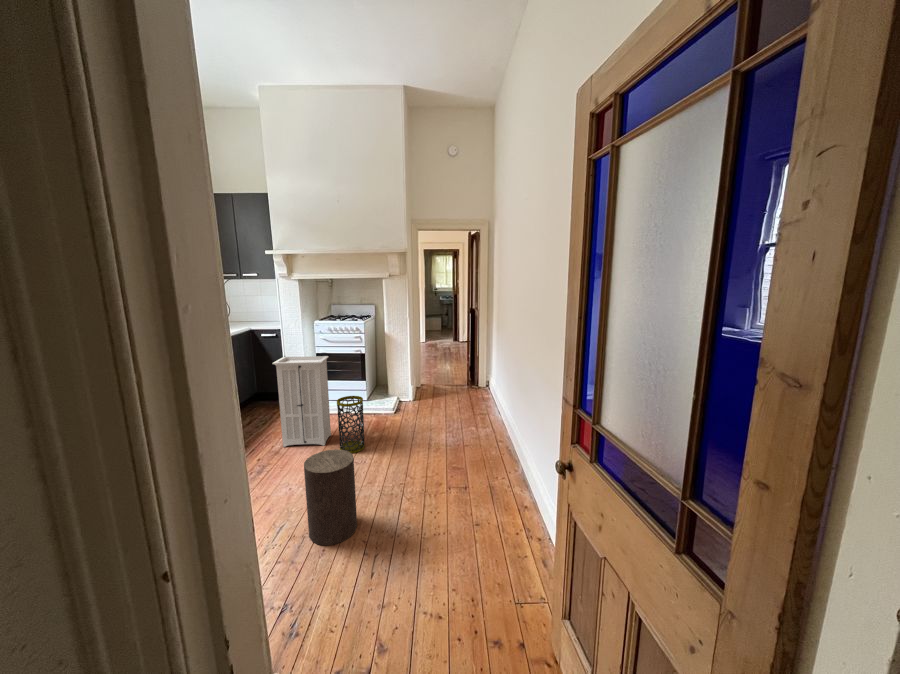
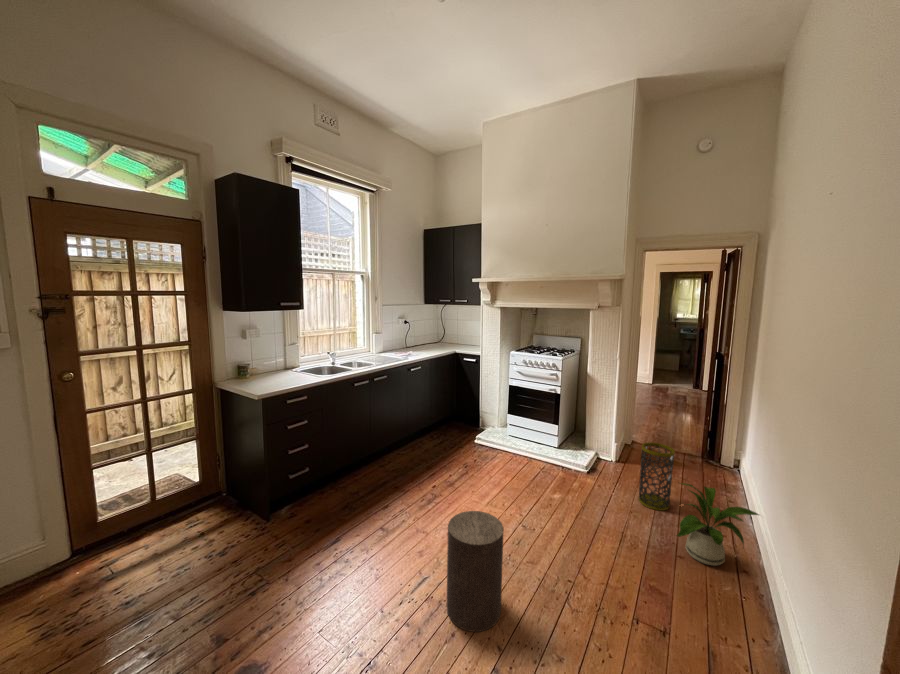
storage cabinet: present [272,356,331,447] -> none [457,386,514,492]
house plant: none [461,395,507,446] -> present [676,483,759,566]
trash can: present [337,396,365,453] -> present [639,442,675,511]

